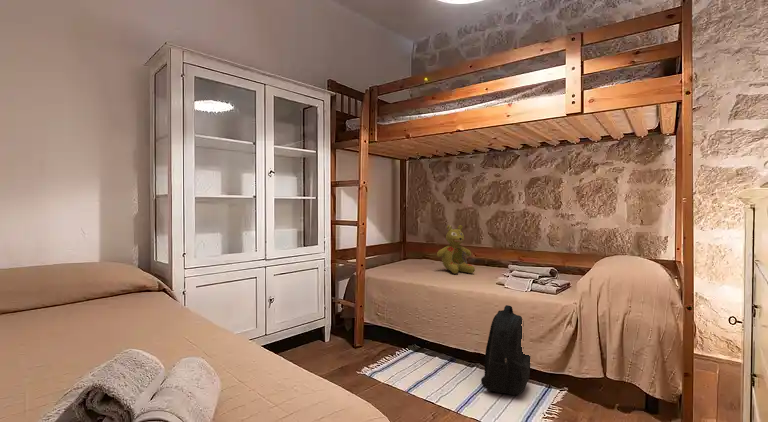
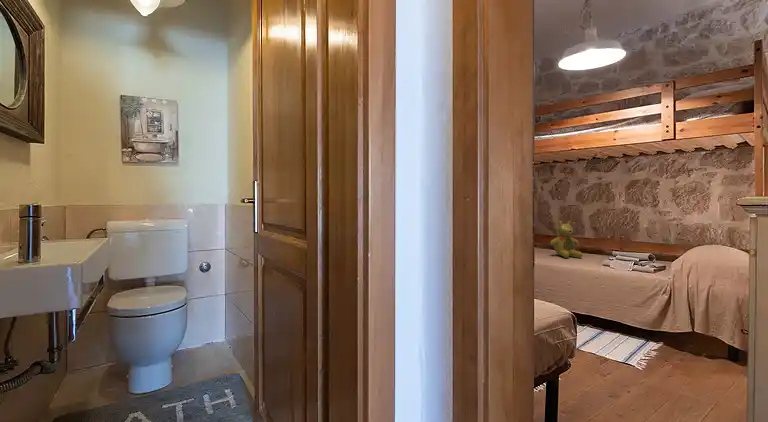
backpack: present [481,305,531,395] -> none [594,280,633,343]

